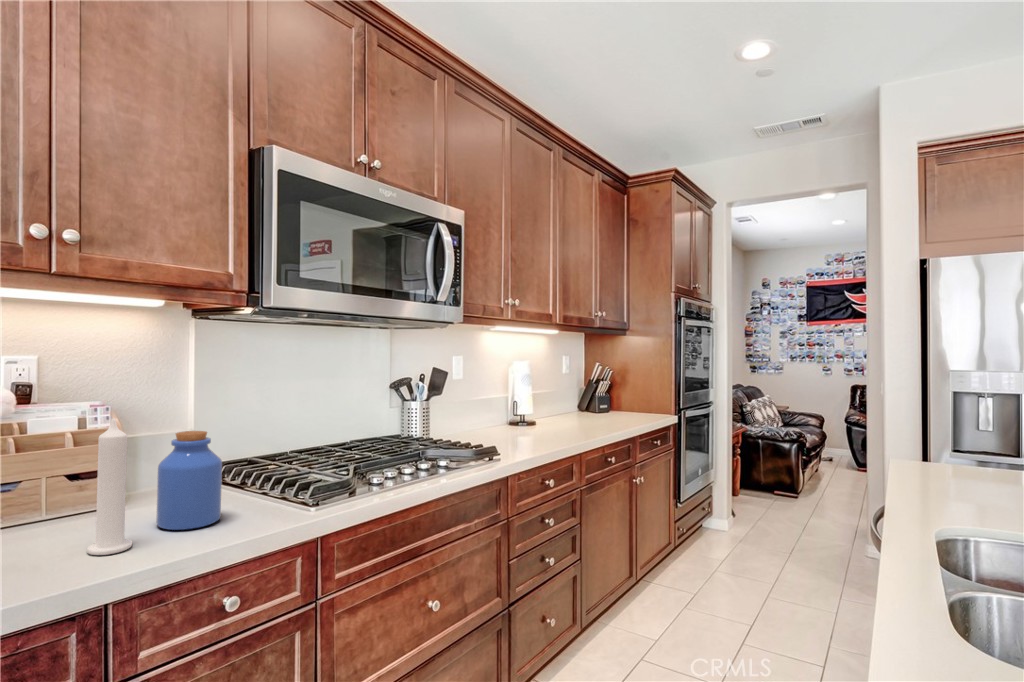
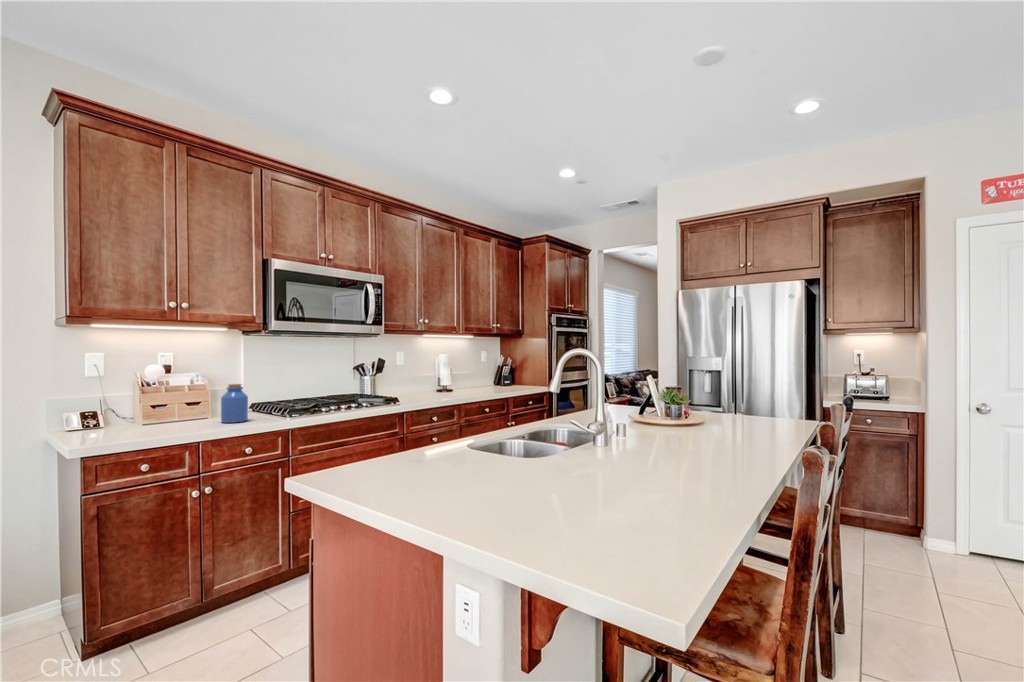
candle: present [87,418,132,555] -> none [193,377,210,428]

